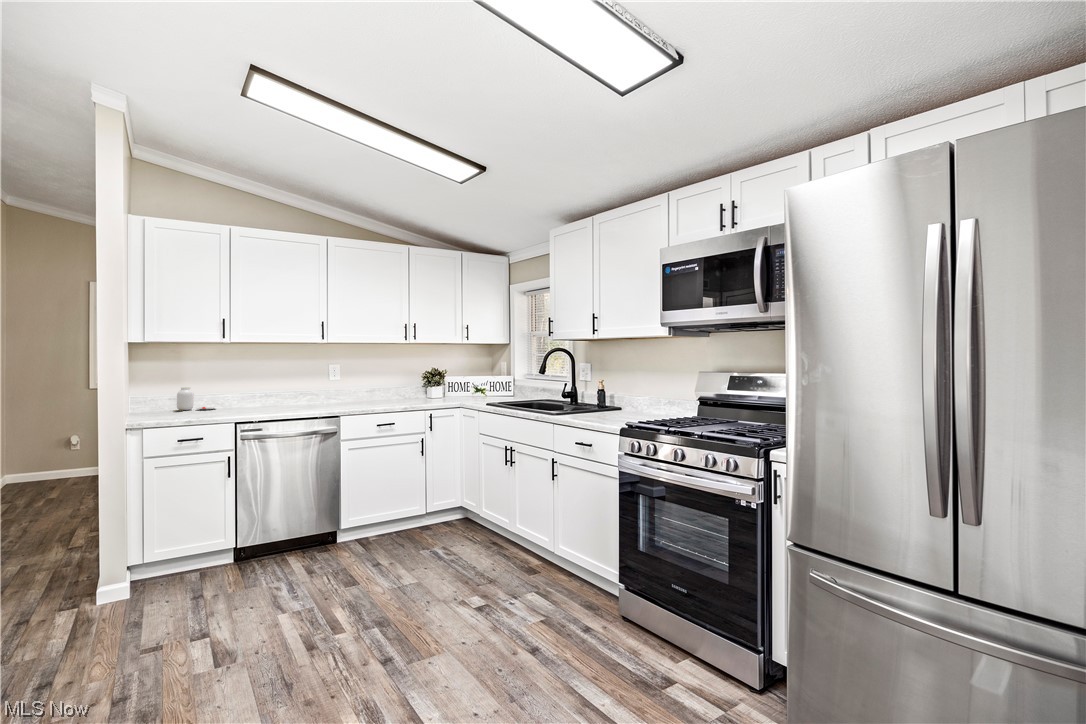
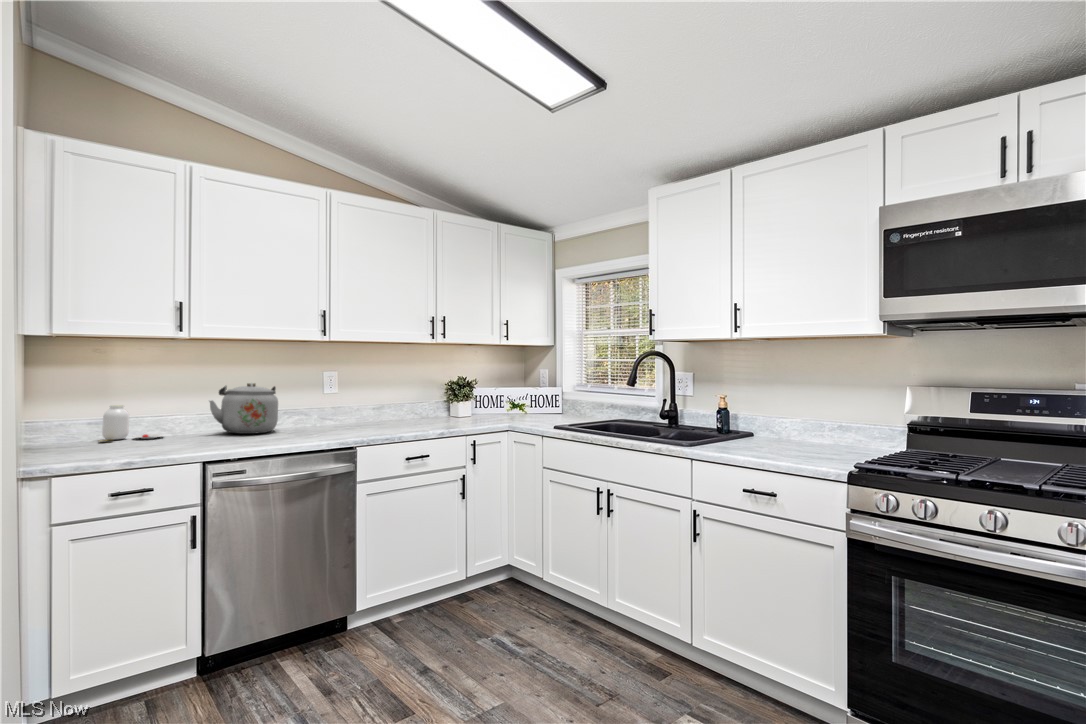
kettle: none [245,372,293,407] -> present [209,383,278,434]

